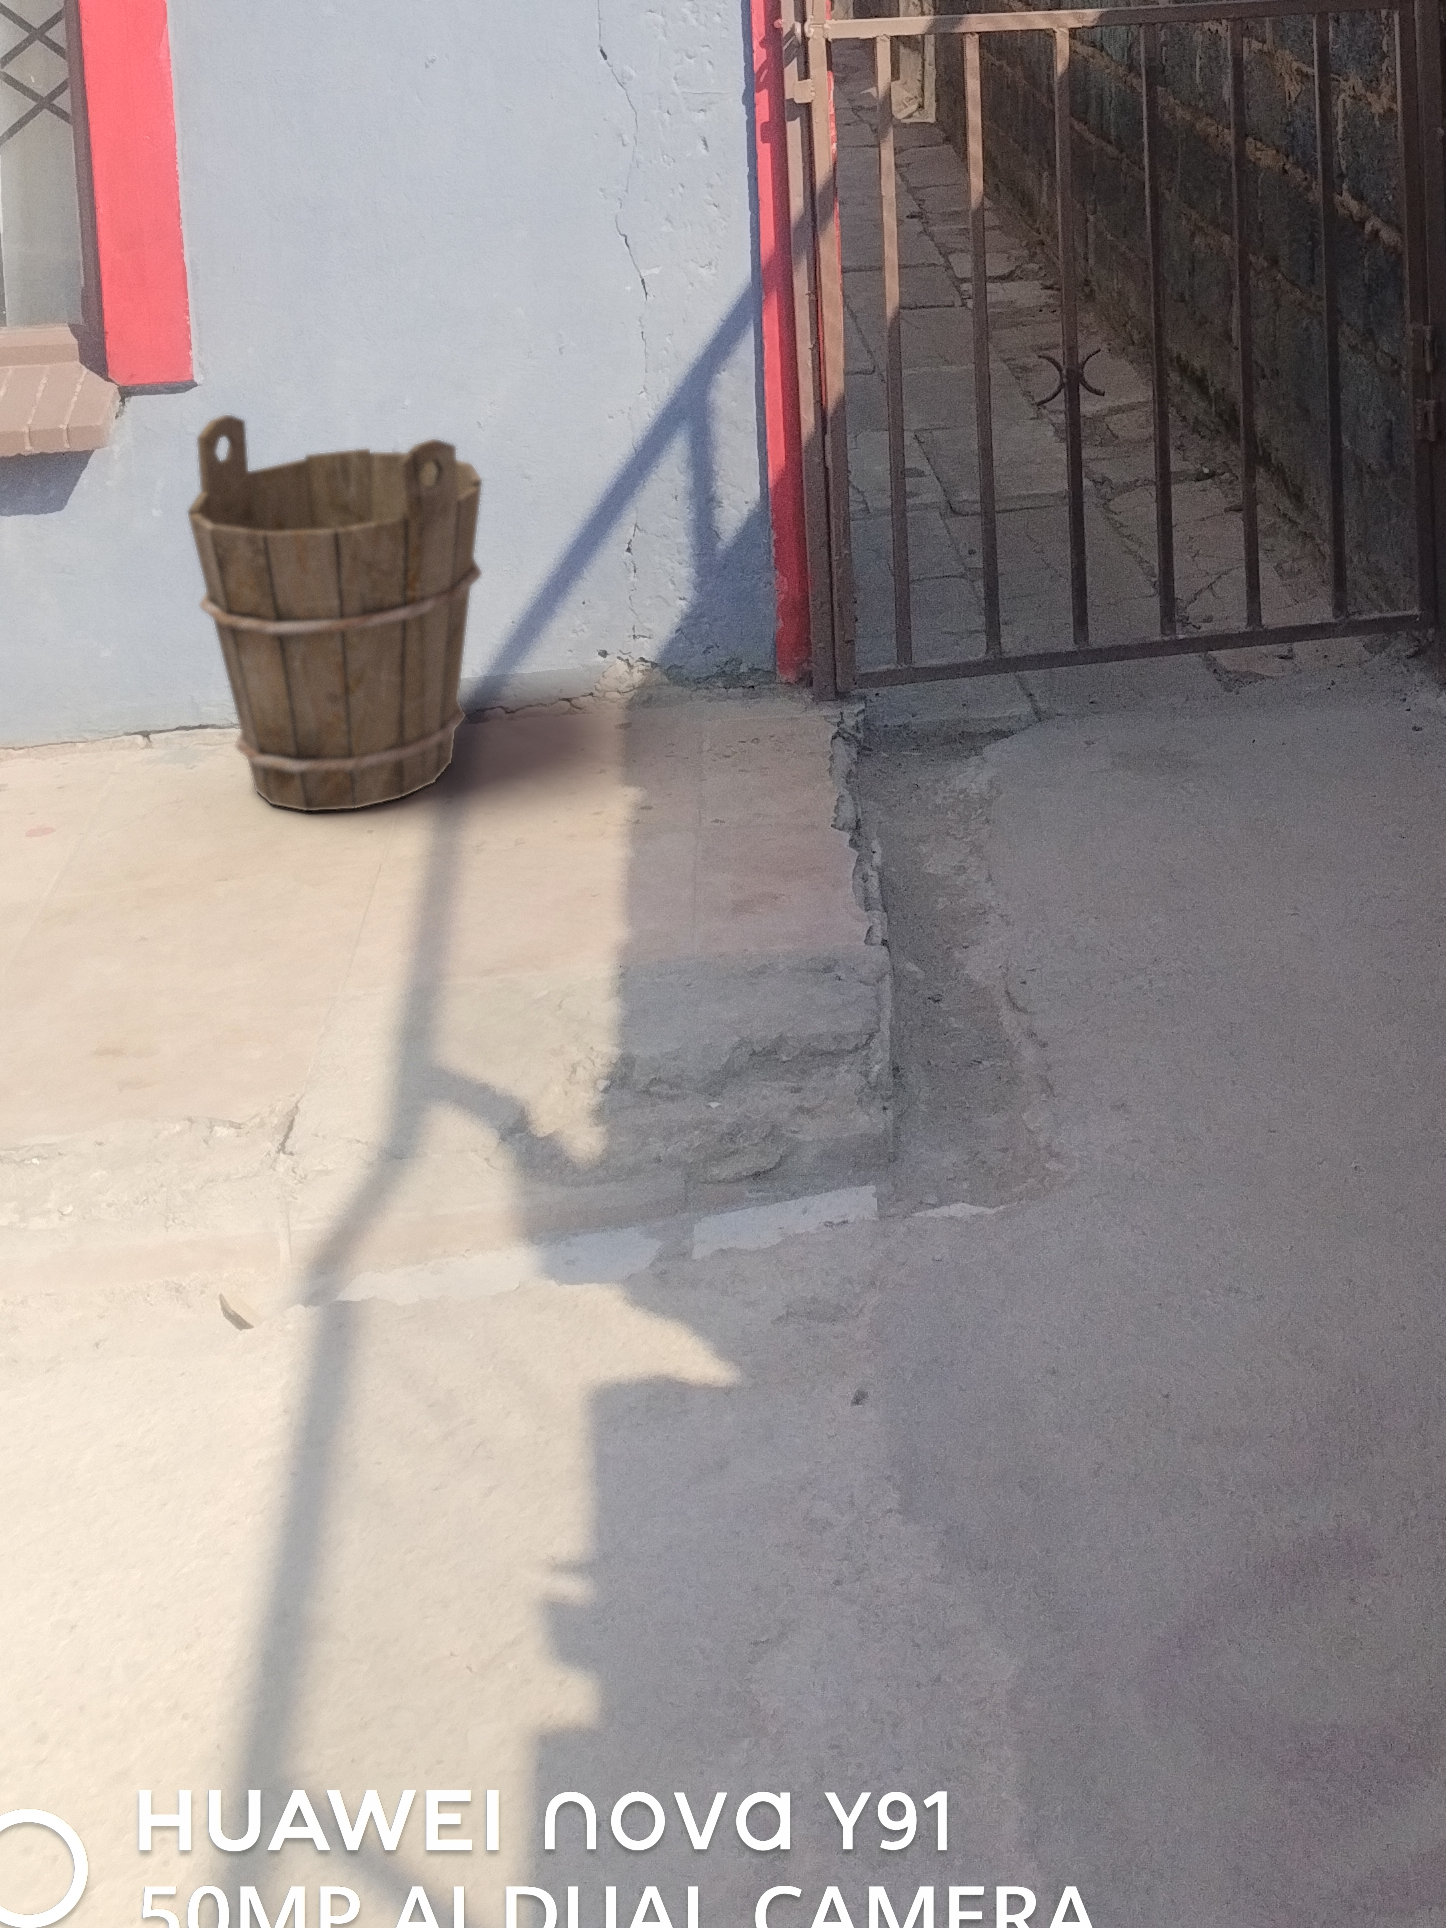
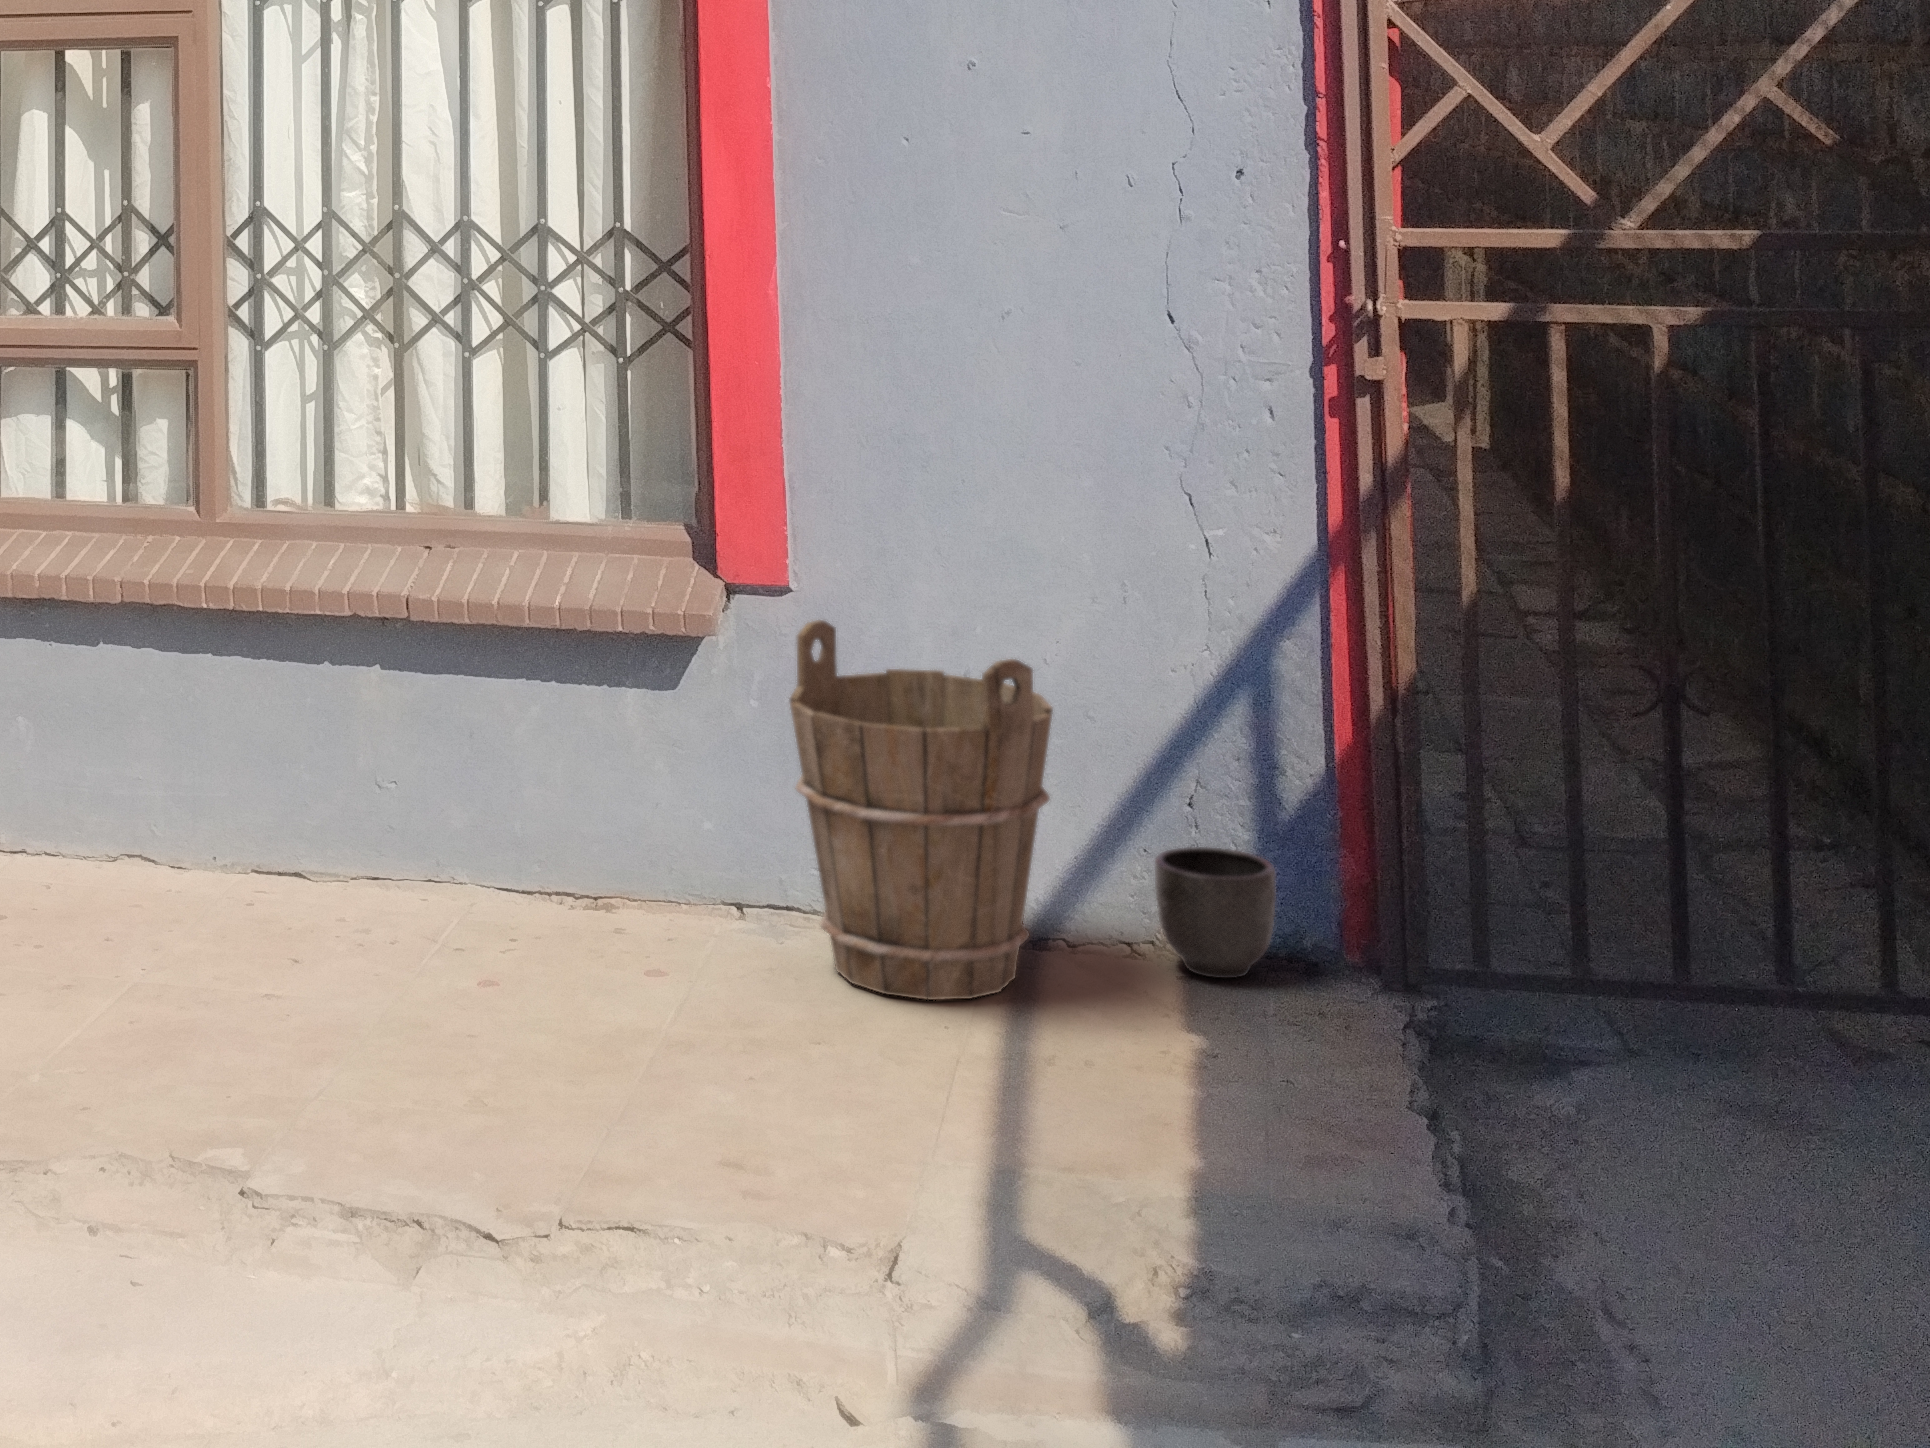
planter: none [595,588,715,722] -> present [1155,847,1275,978]

